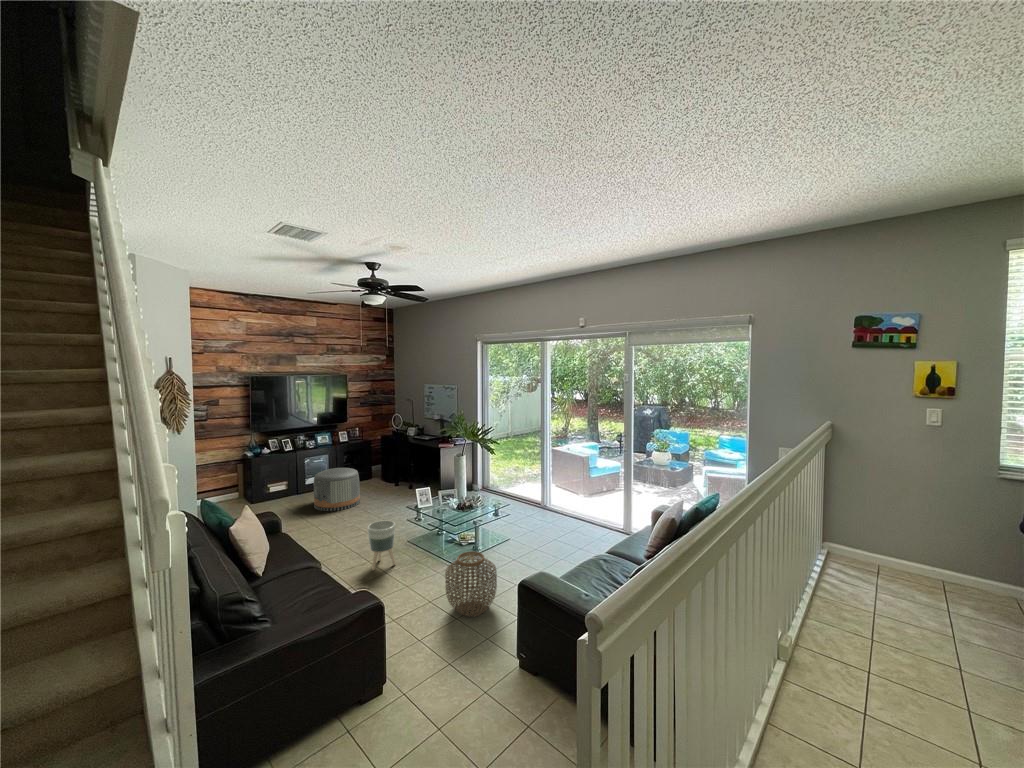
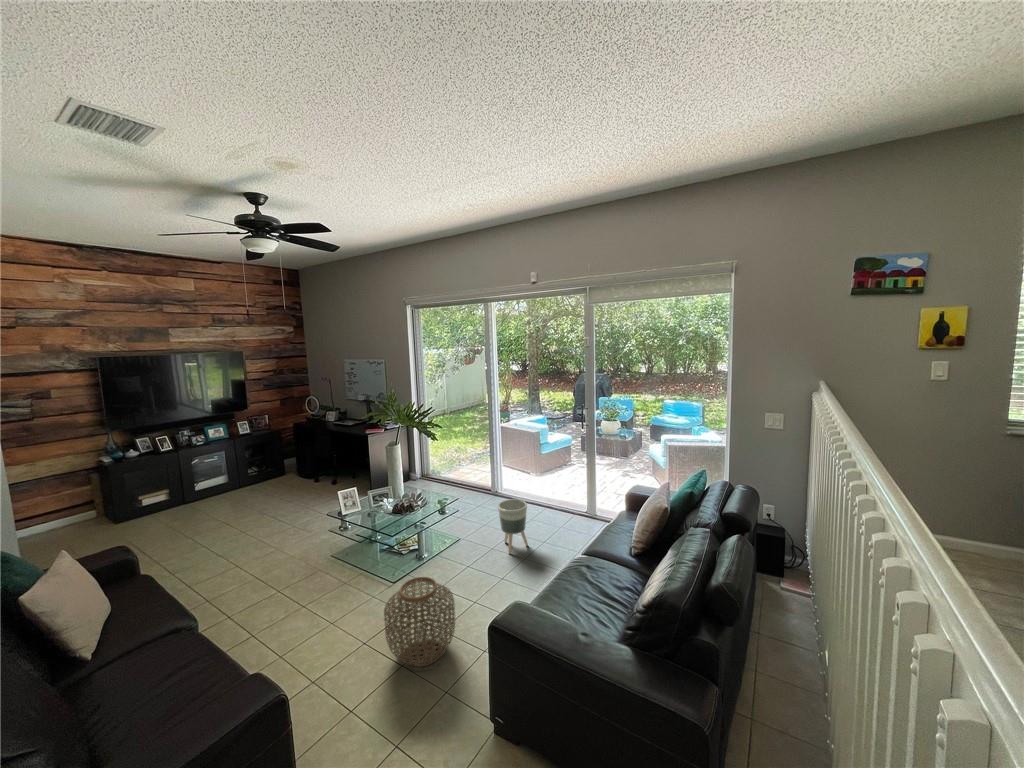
pouf: present [314,468,360,511] -> none [201,467,268,525]
planter: present [367,520,396,570] -> present [498,499,528,554]

